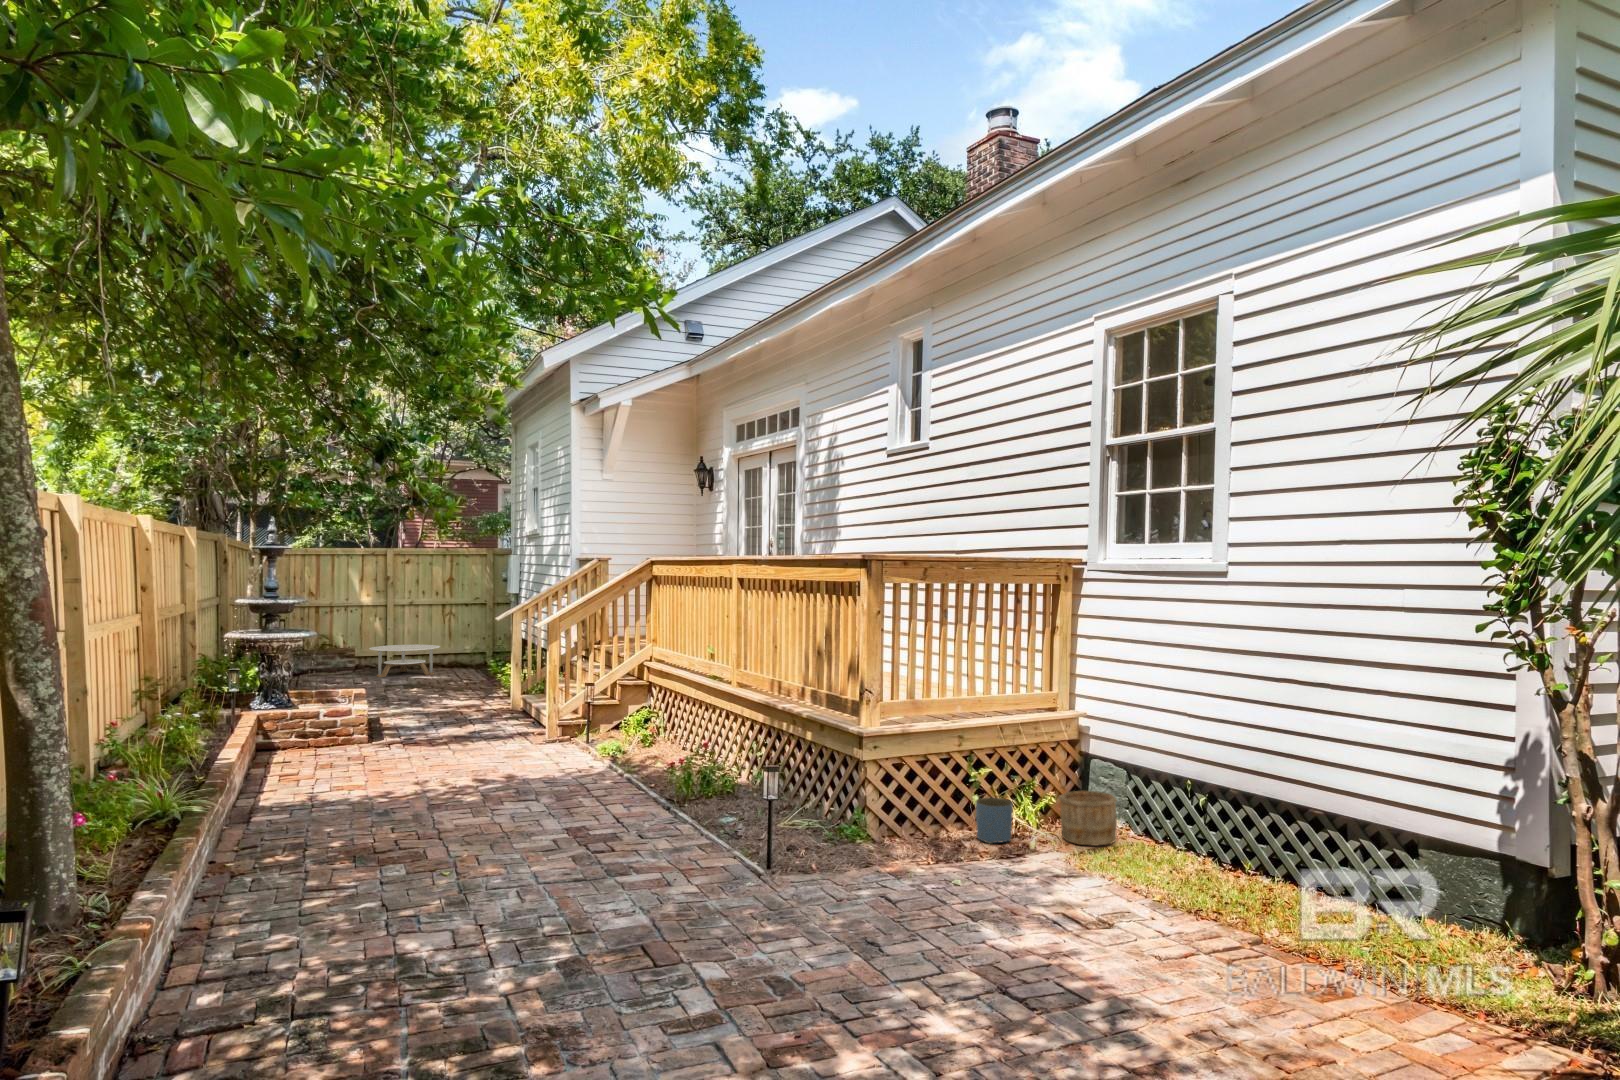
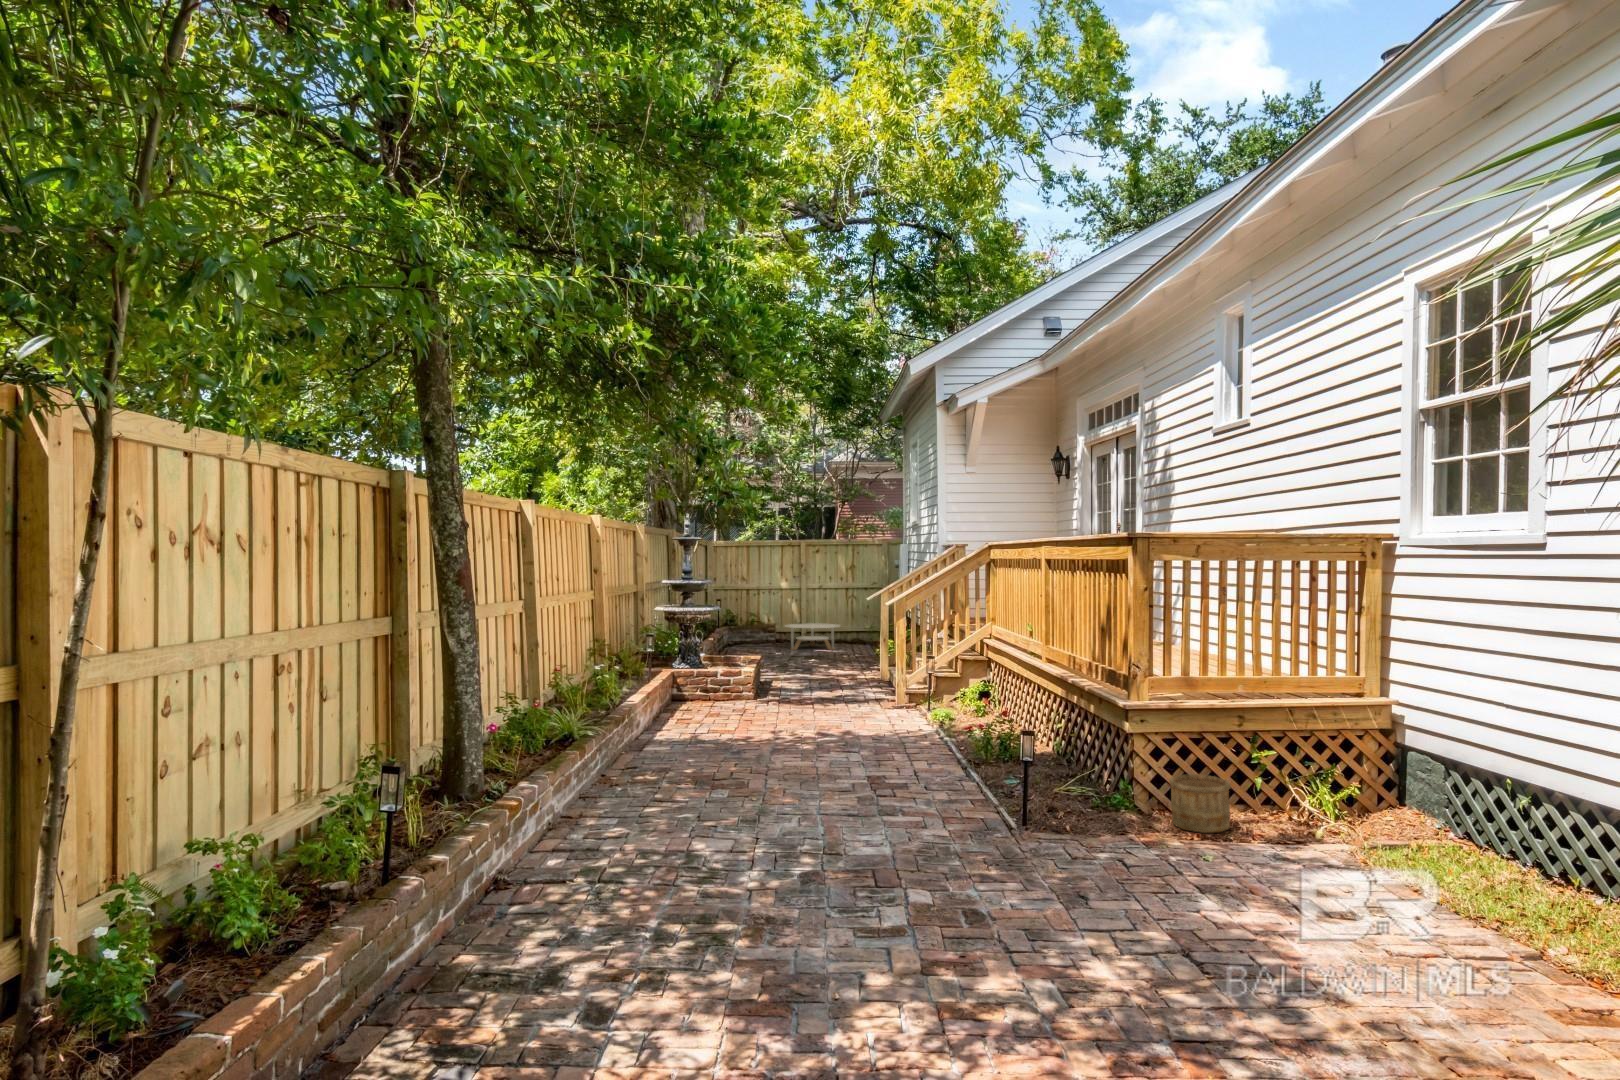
wooden bucket: present [1059,791,1117,846] -> present [1169,774,1231,833]
planter: present [976,798,1013,844] -> none [1258,782,1300,830]

